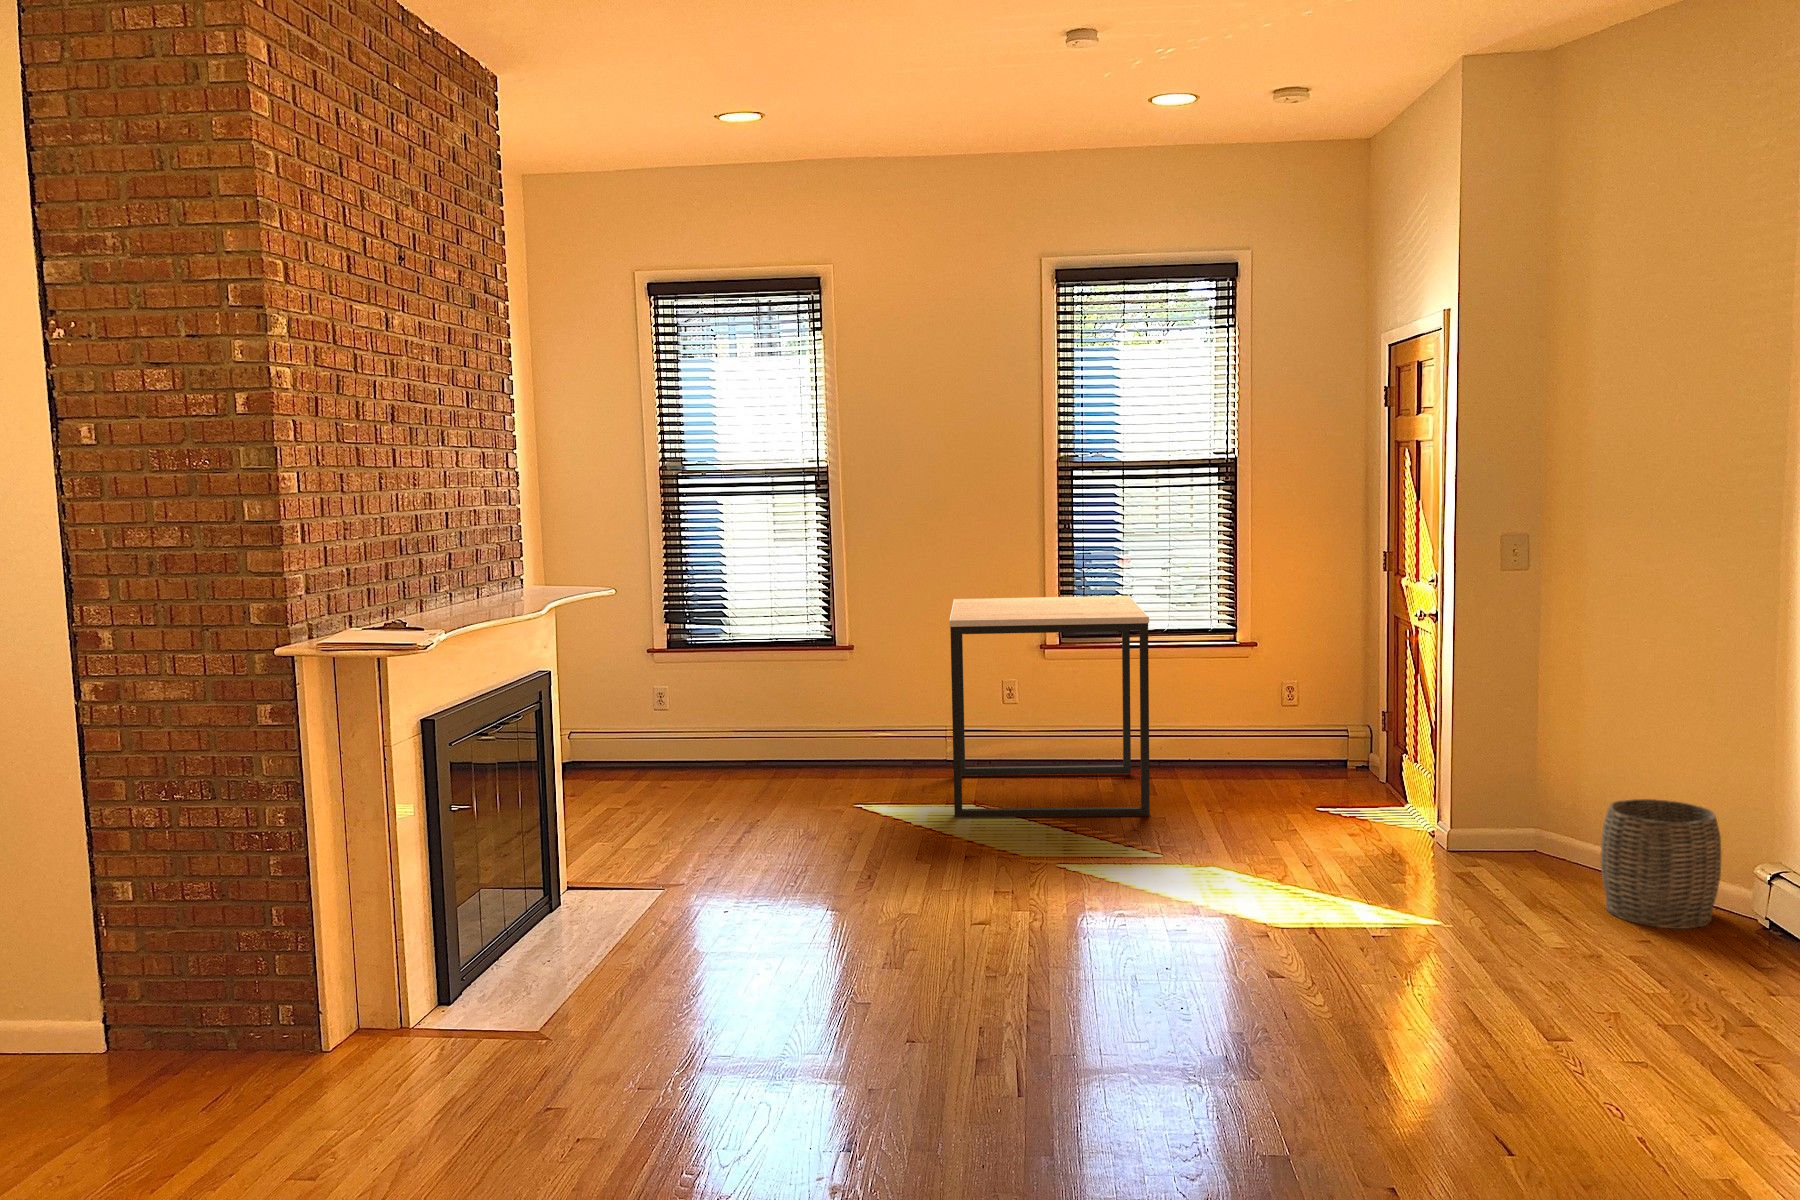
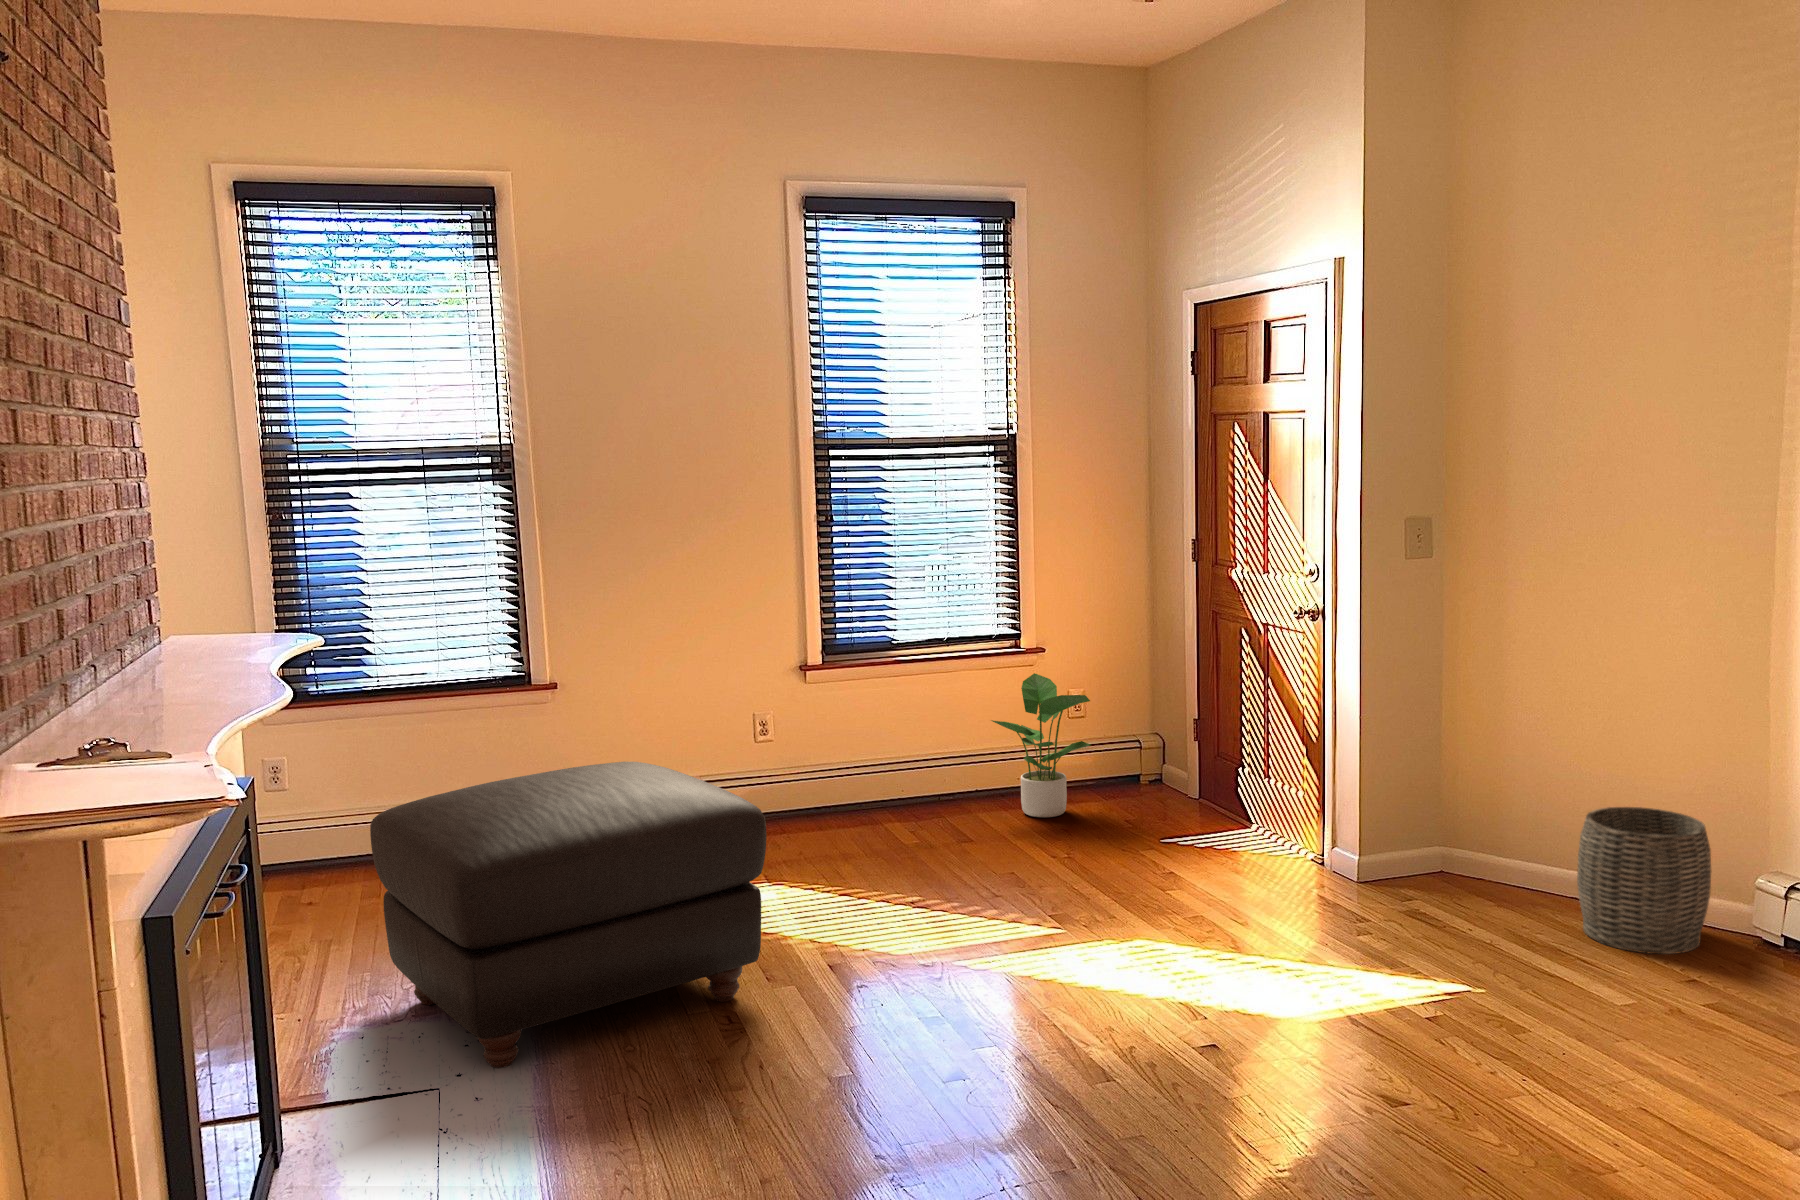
side table: present [949,596,1150,817] -> none [691,600,988,906]
potted plant: none [1194,663,1284,785] -> present [991,673,1090,817]
ottoman: none [666,695,911,884] -> present [370,762,766,1068]

